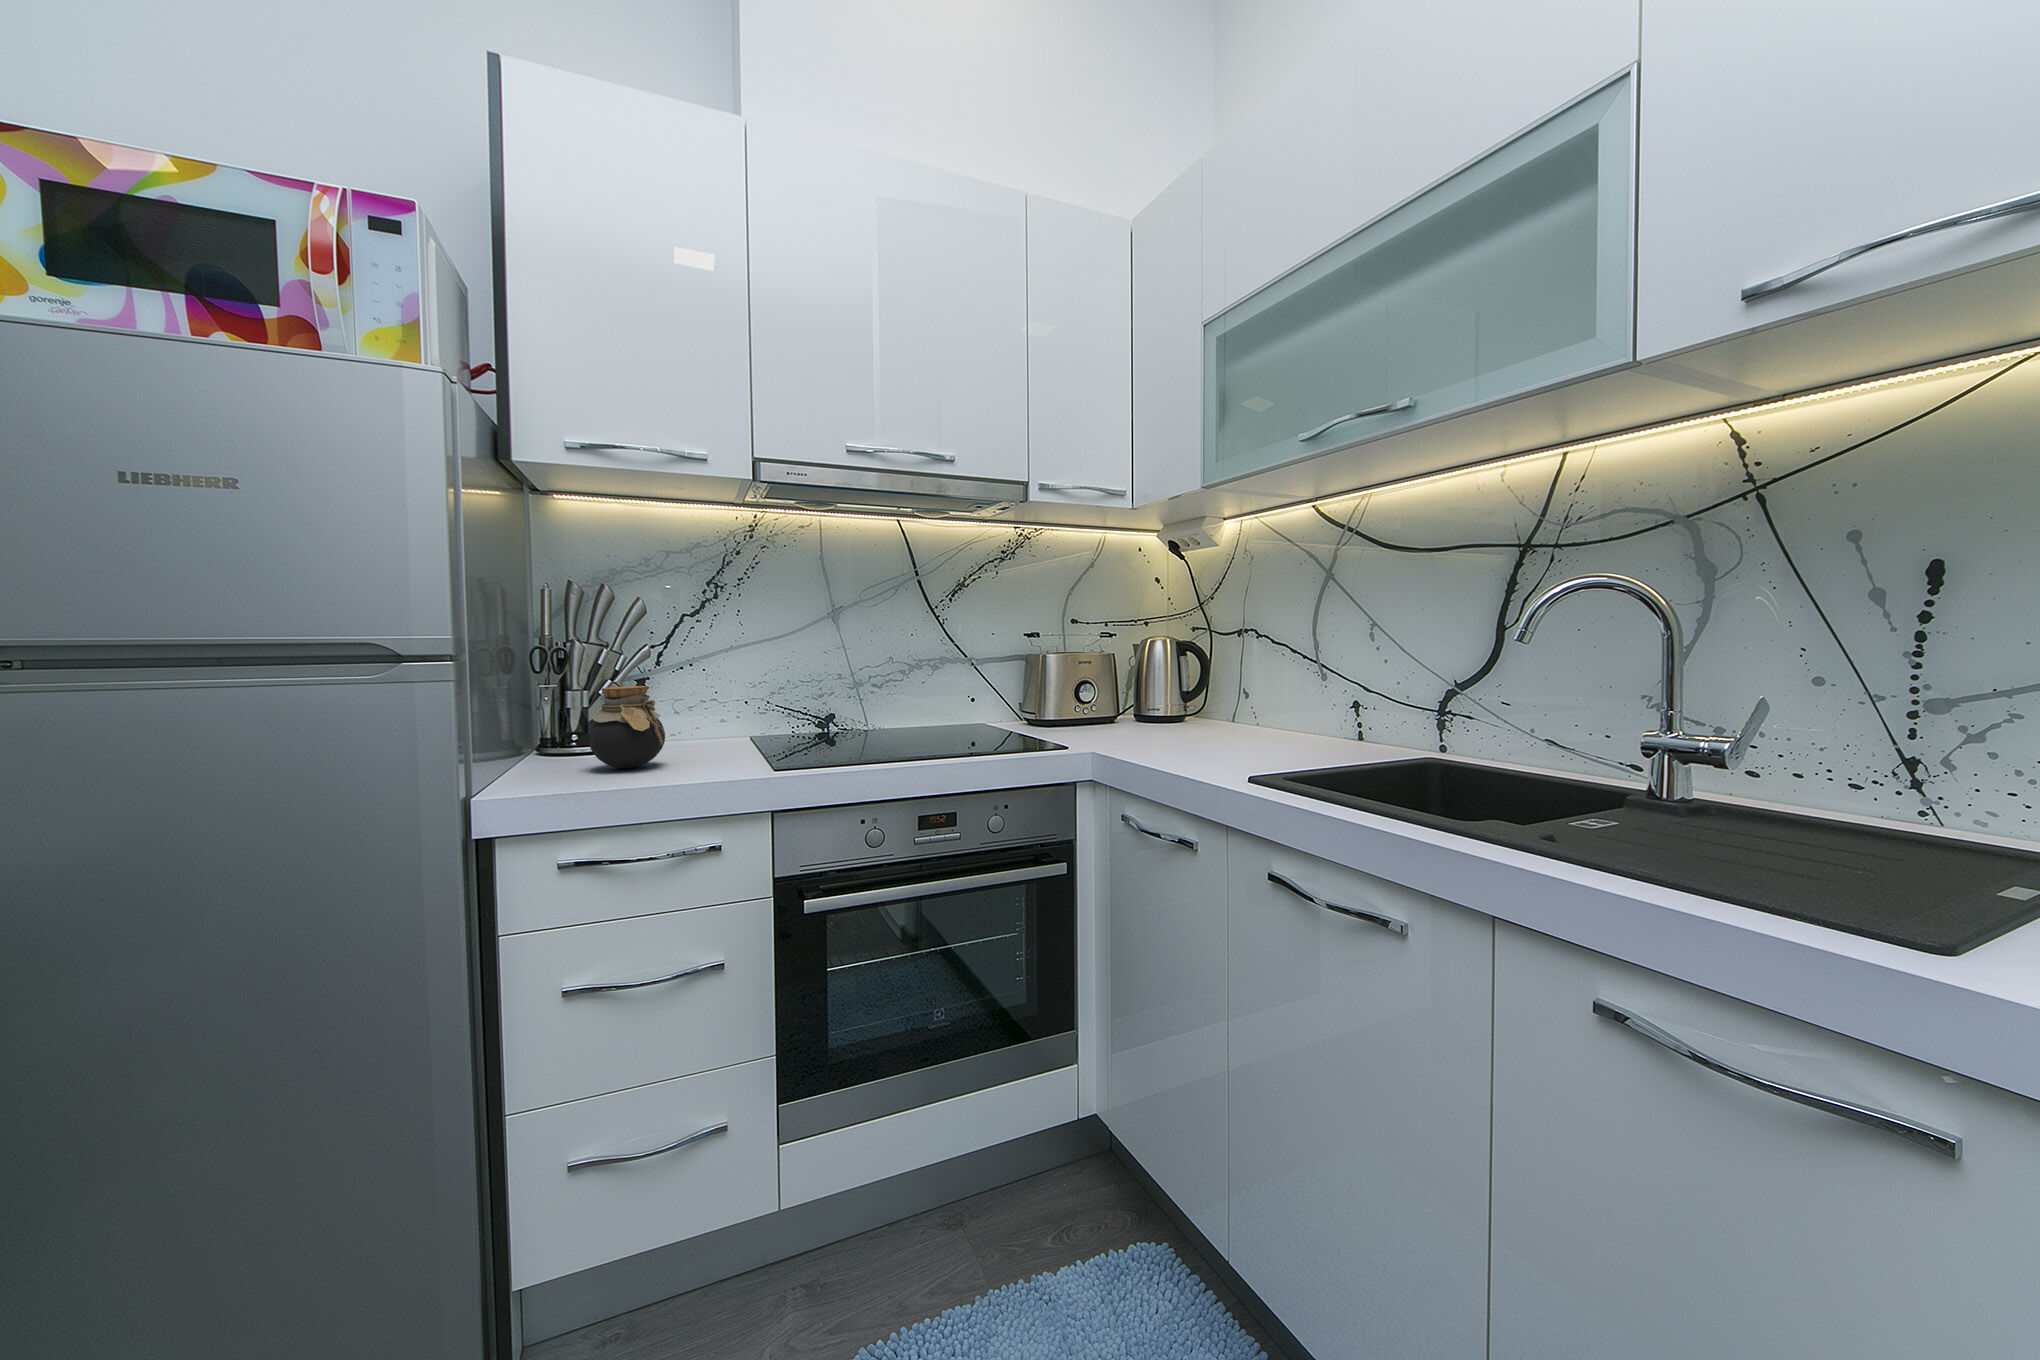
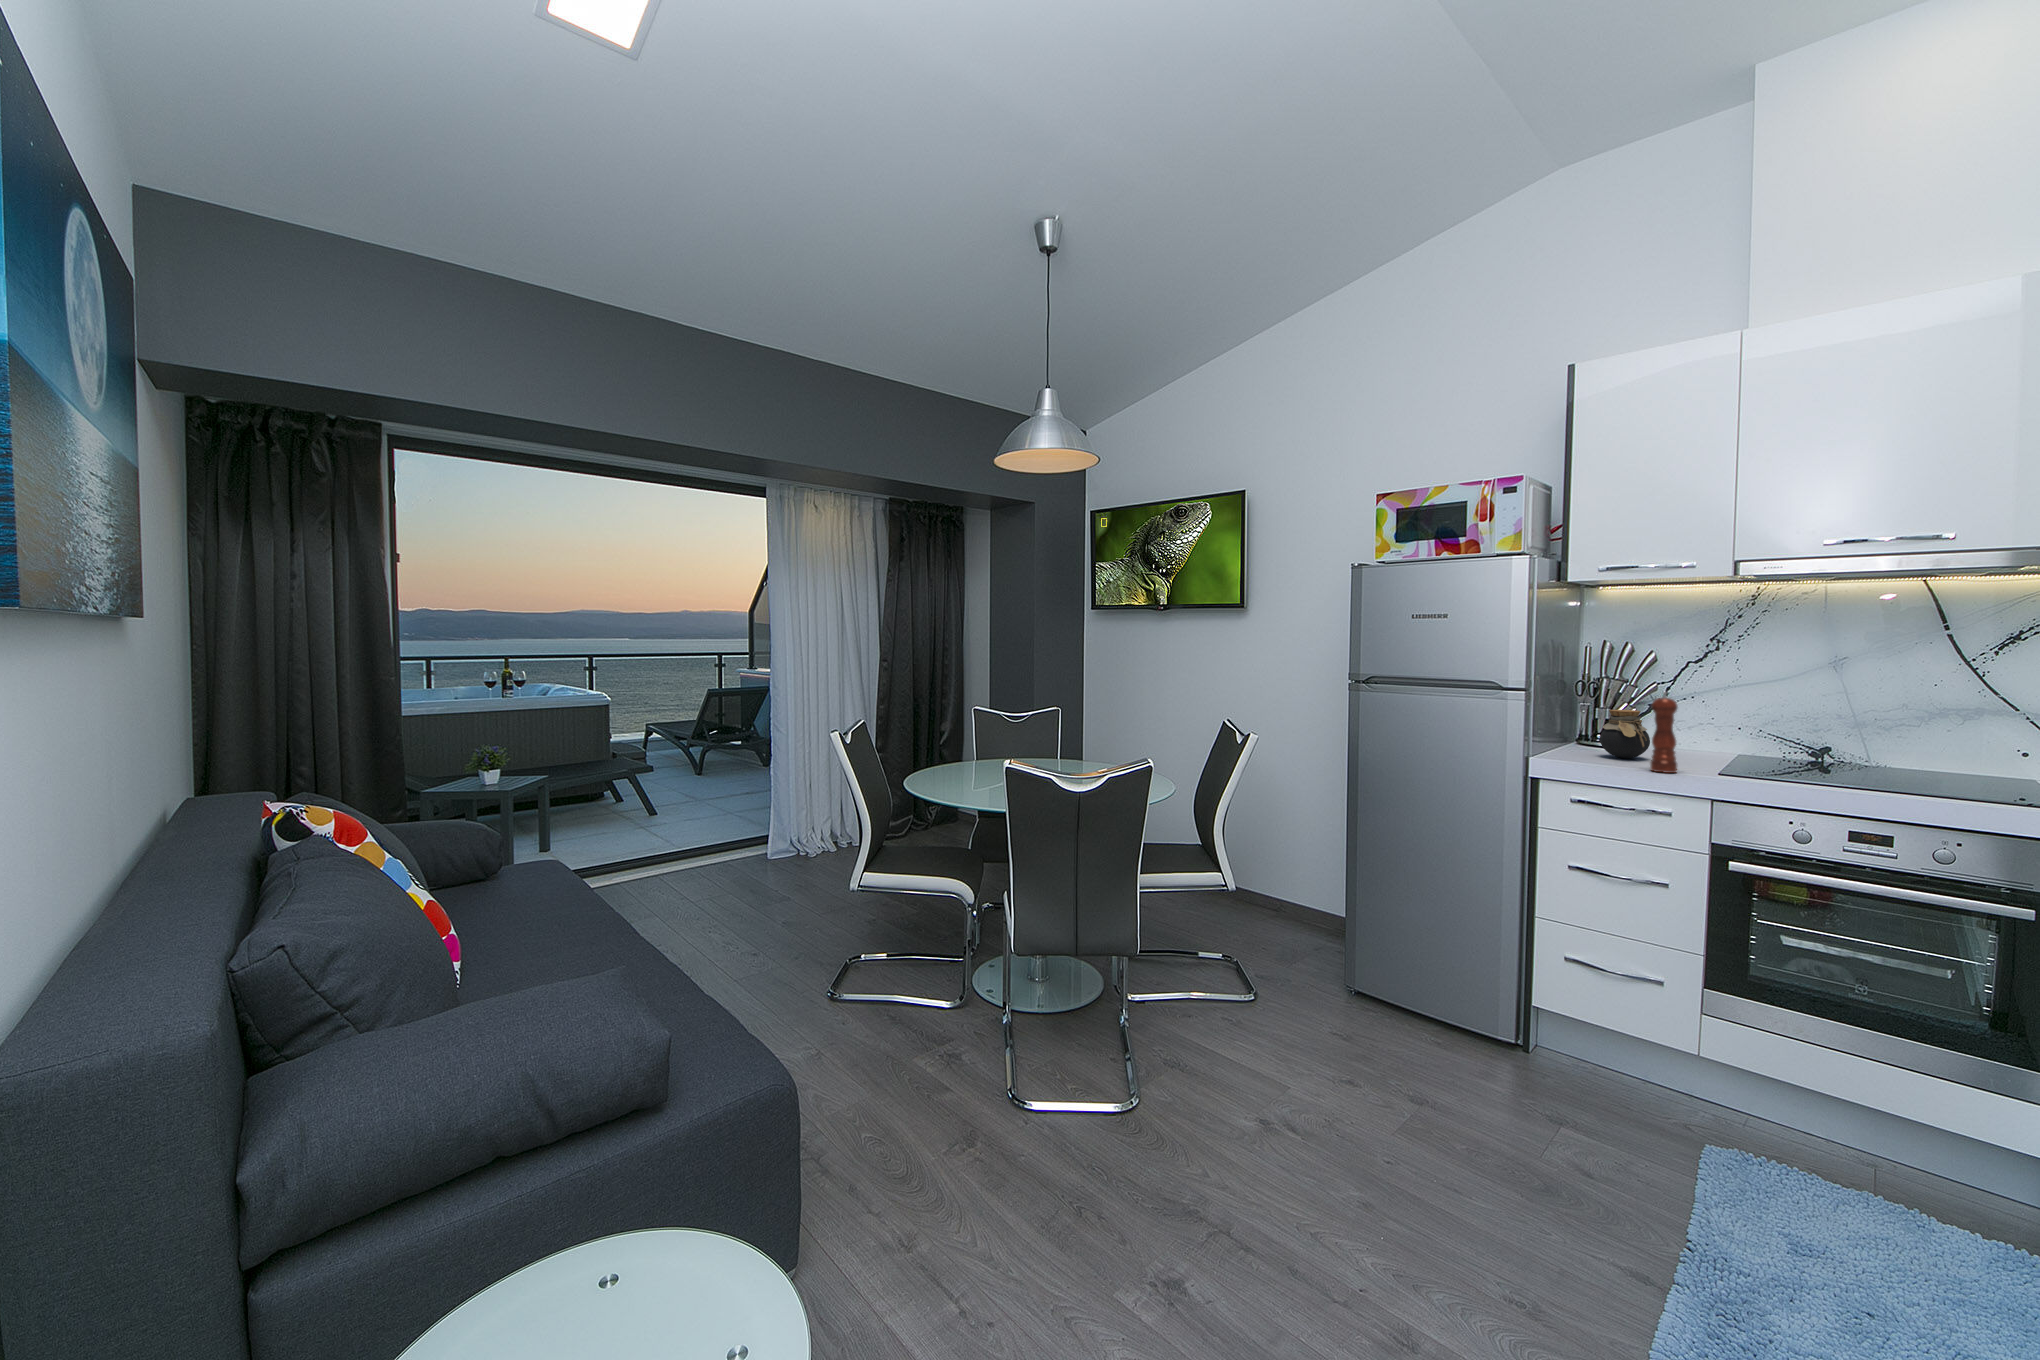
pepper mill: none [688,646,730,784] -> present [1650,692,1678,773]

